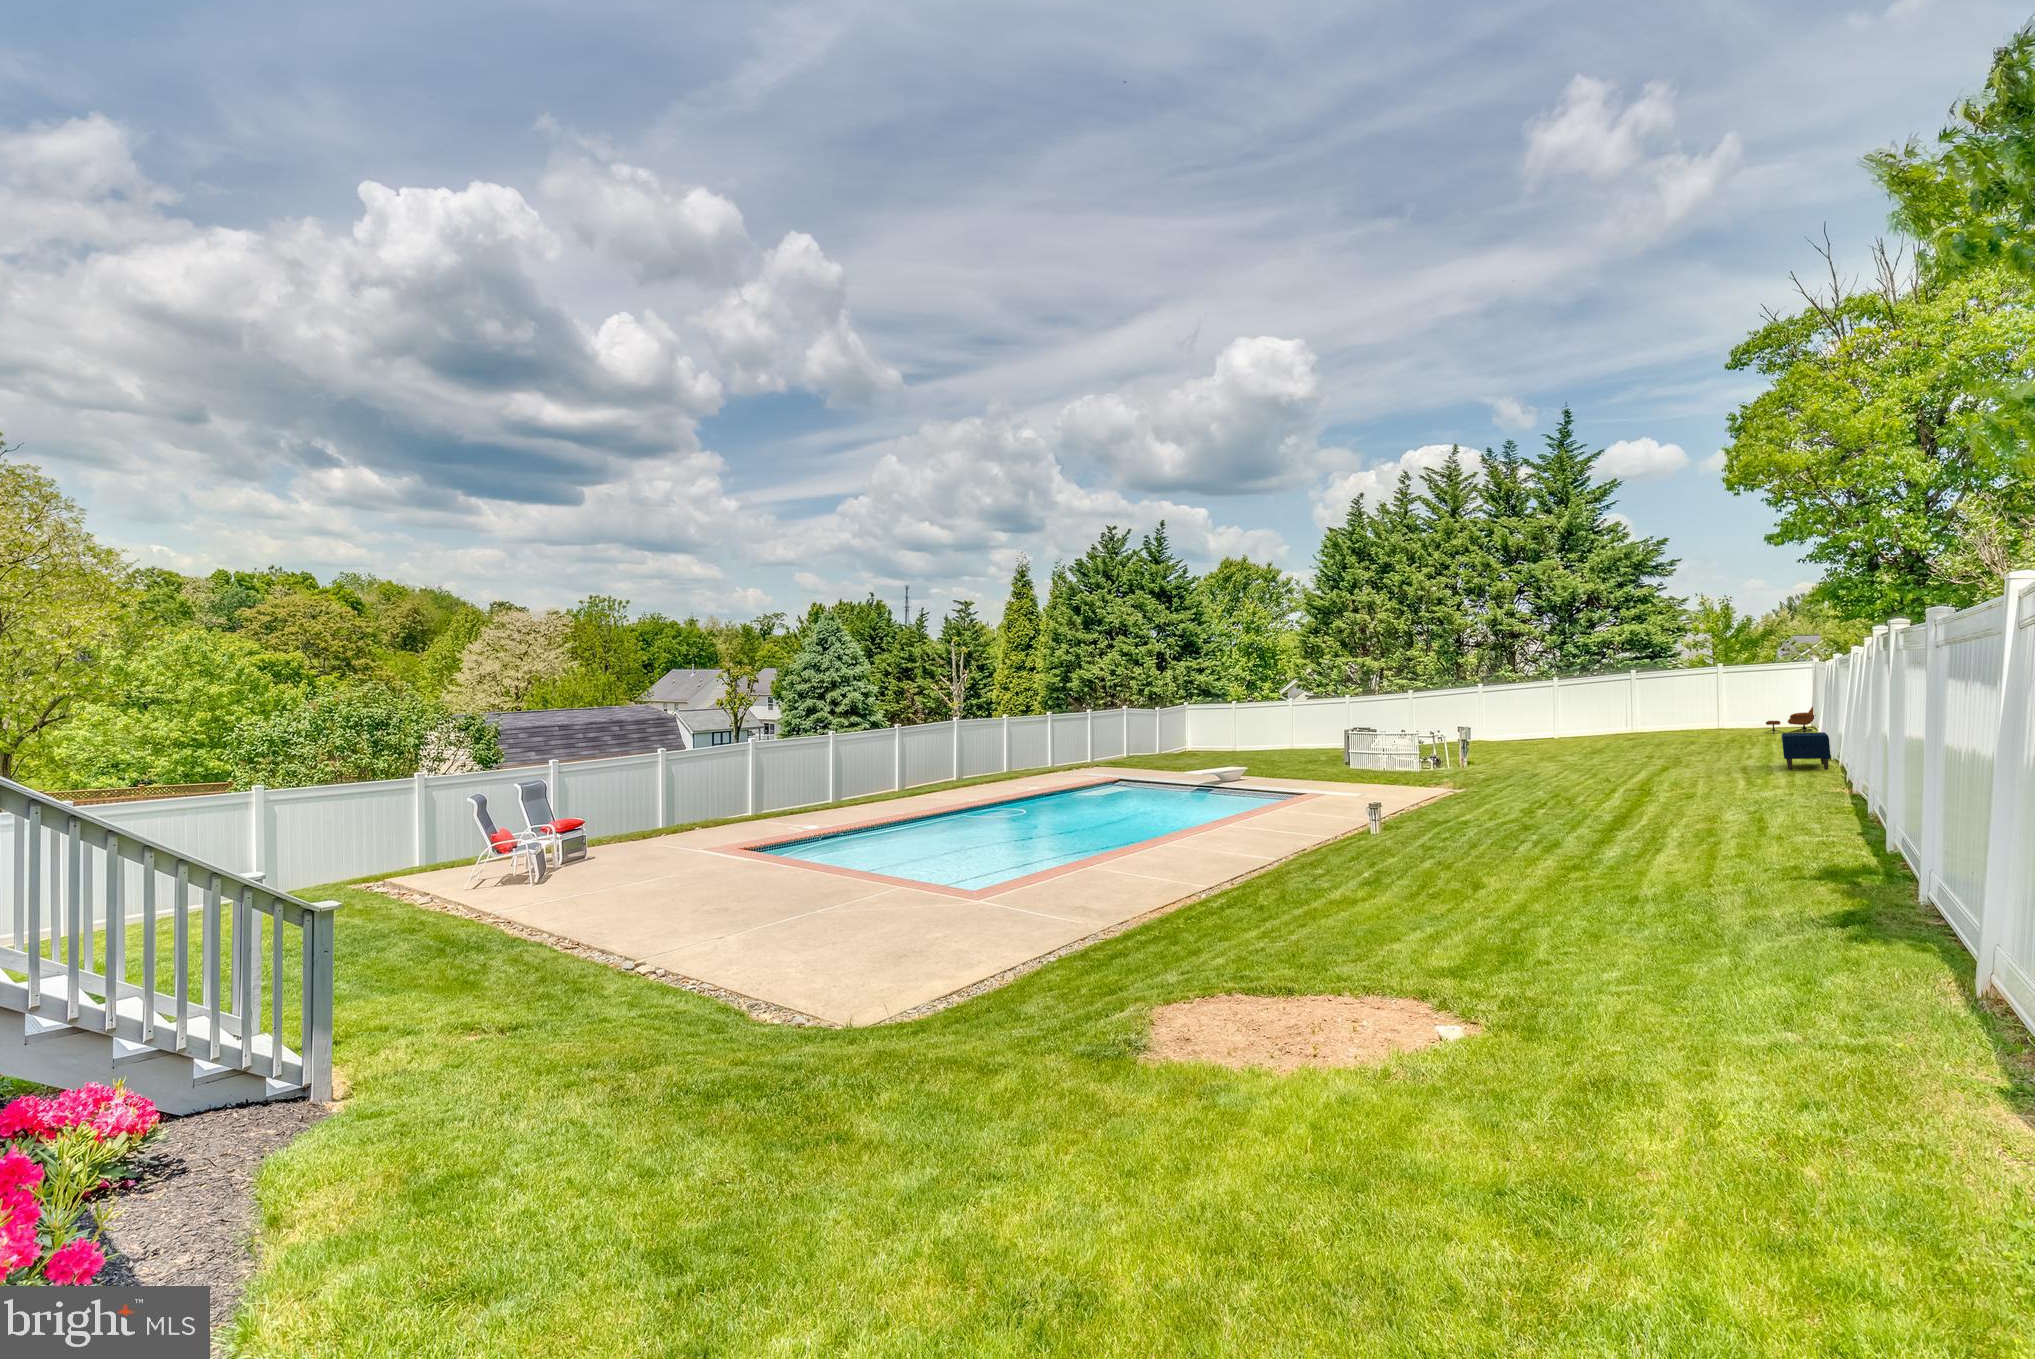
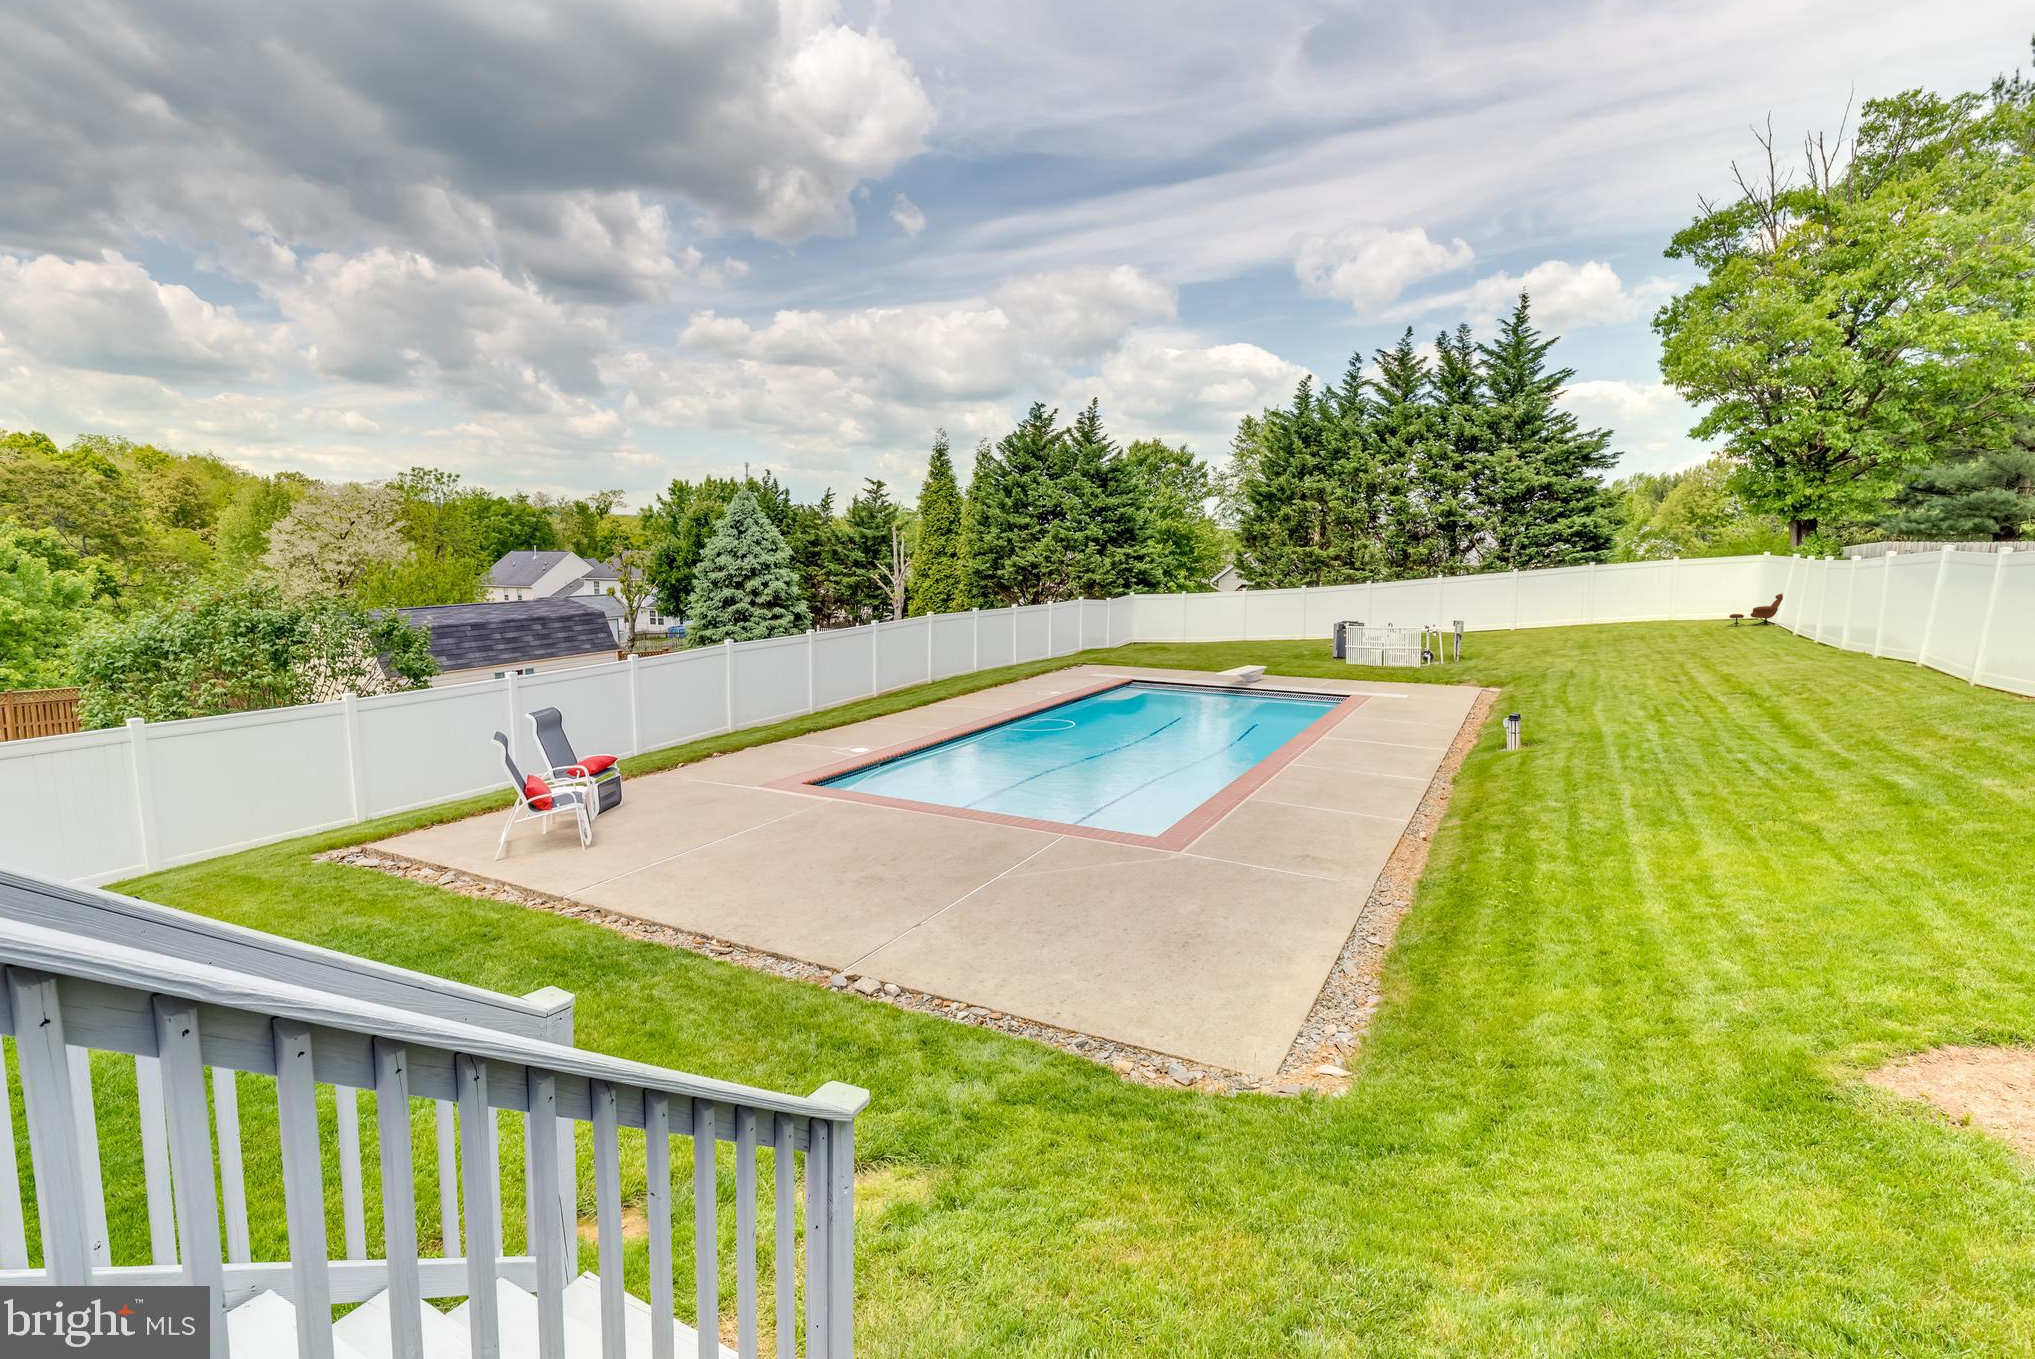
bench: present [1782,732,1831,770] -> none [1840,630,1908,669]

